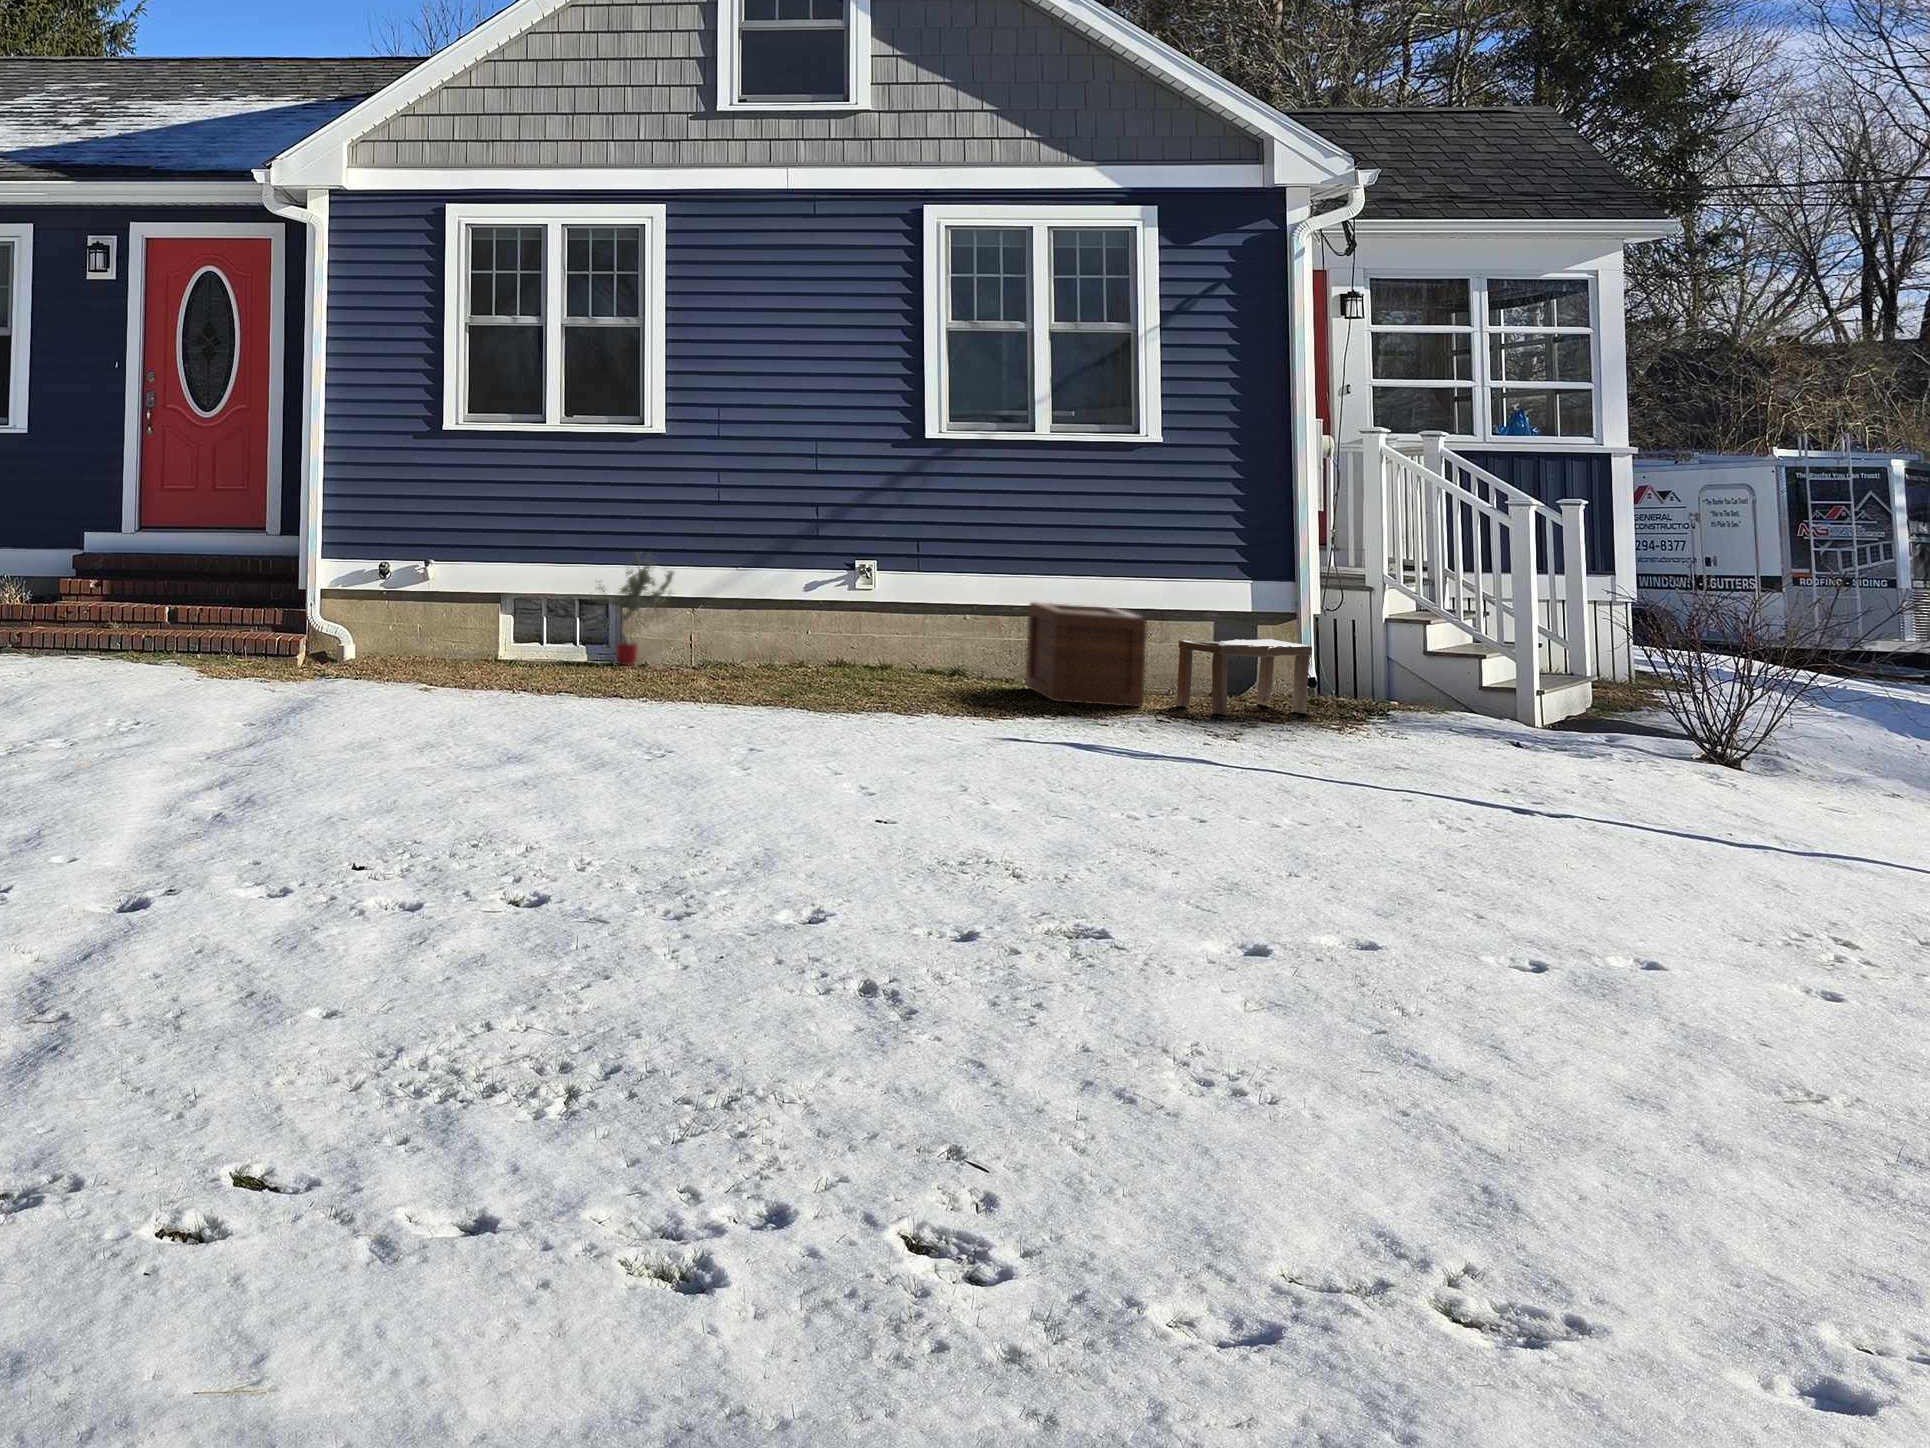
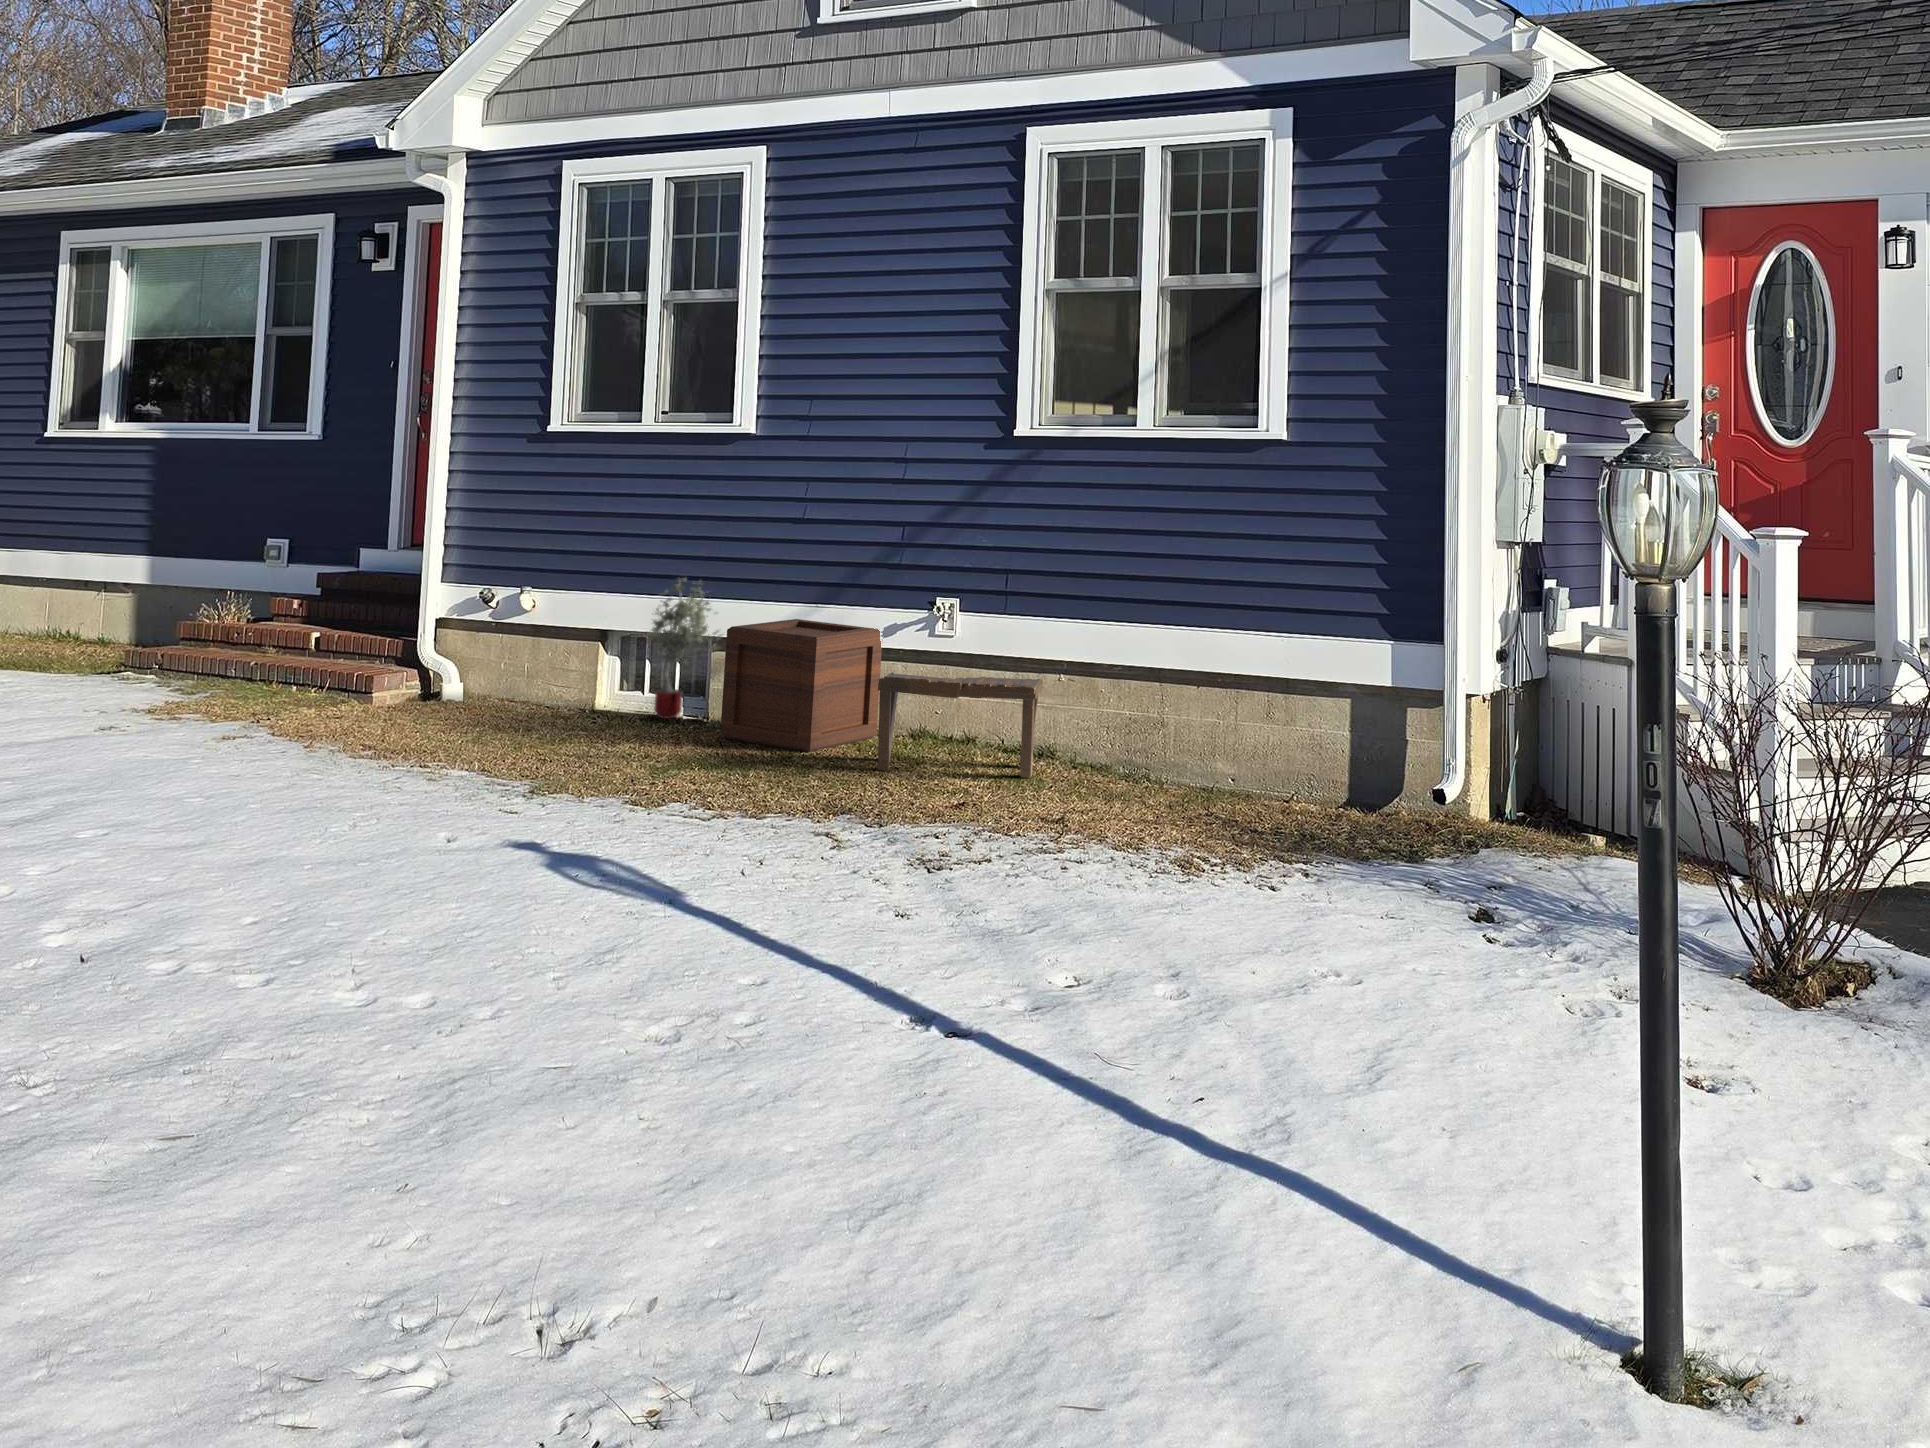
wooden crate: present [1026,602,1146,707] -> present [720,619,882,752]
bench: present [1177,639,1312,715] -> present [878,672,1043,778]

